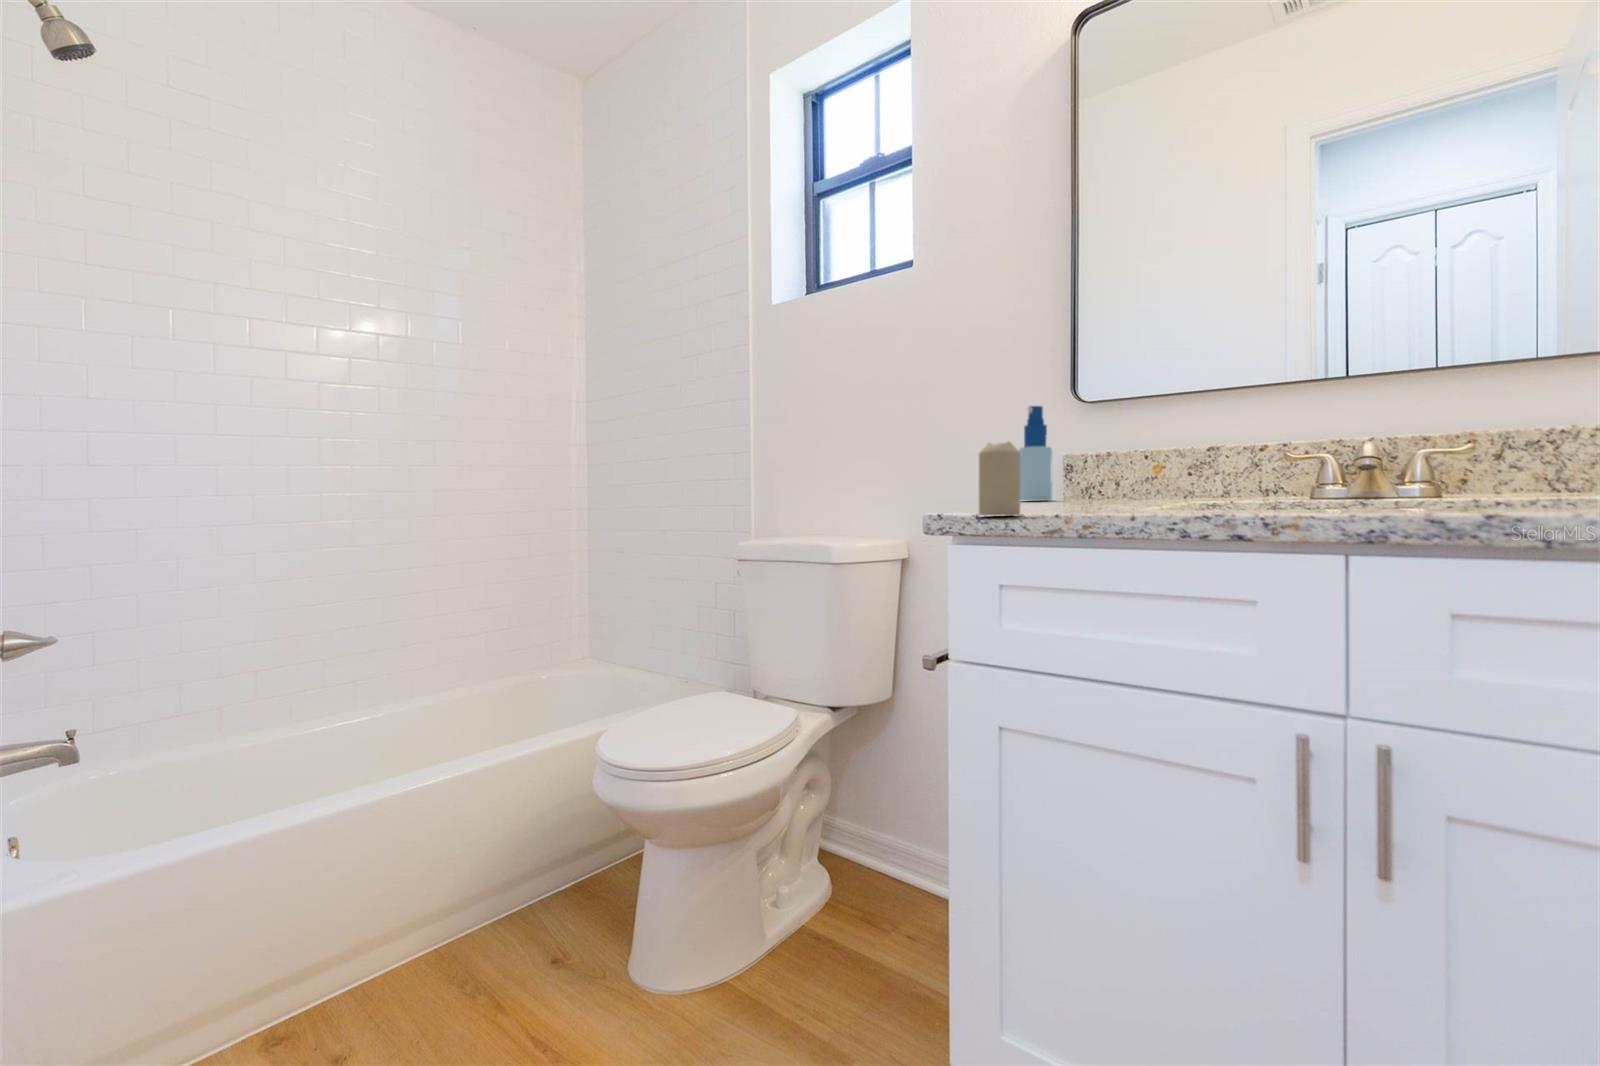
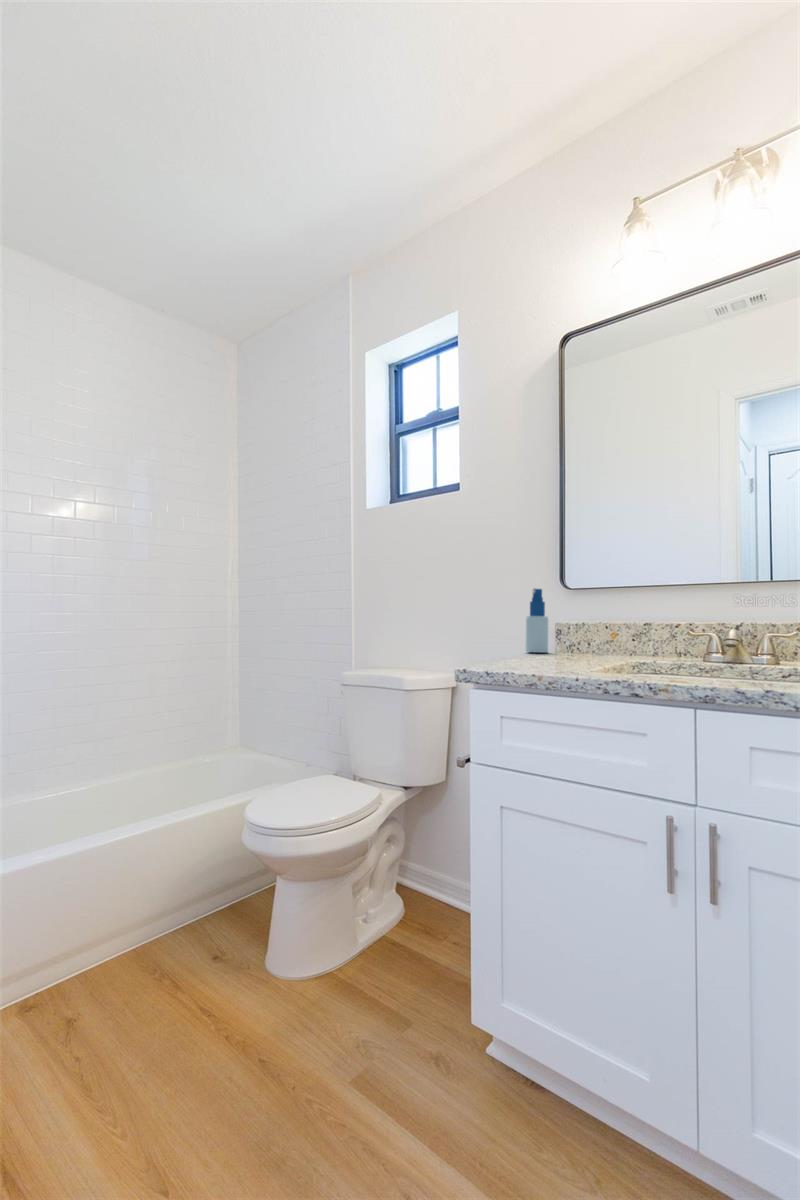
candle: present [979,442,1021,515] -> none [489,625,515,672]

